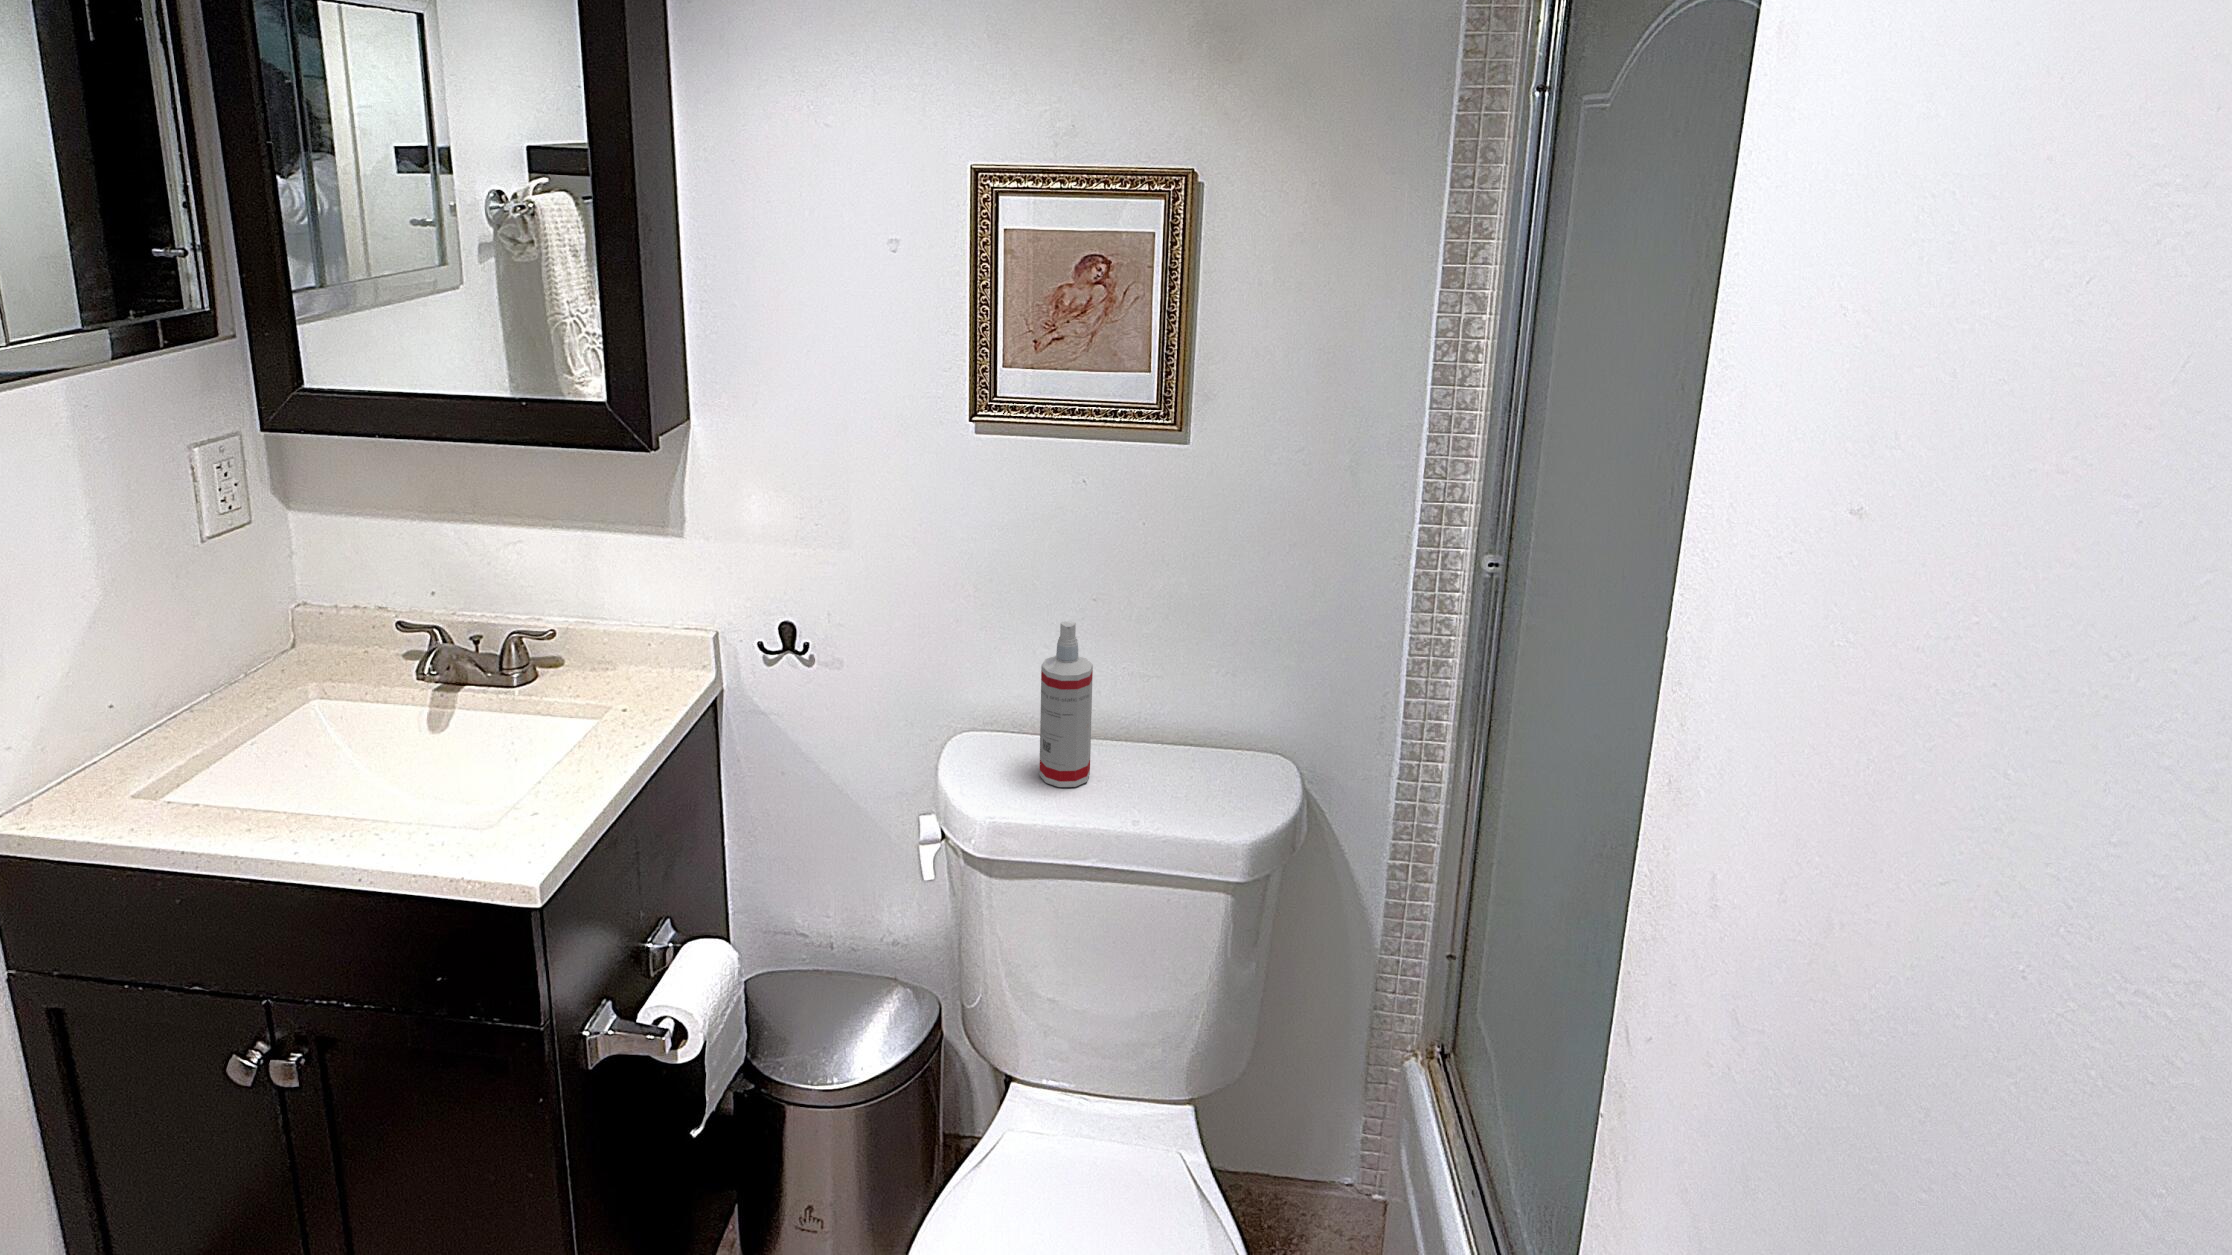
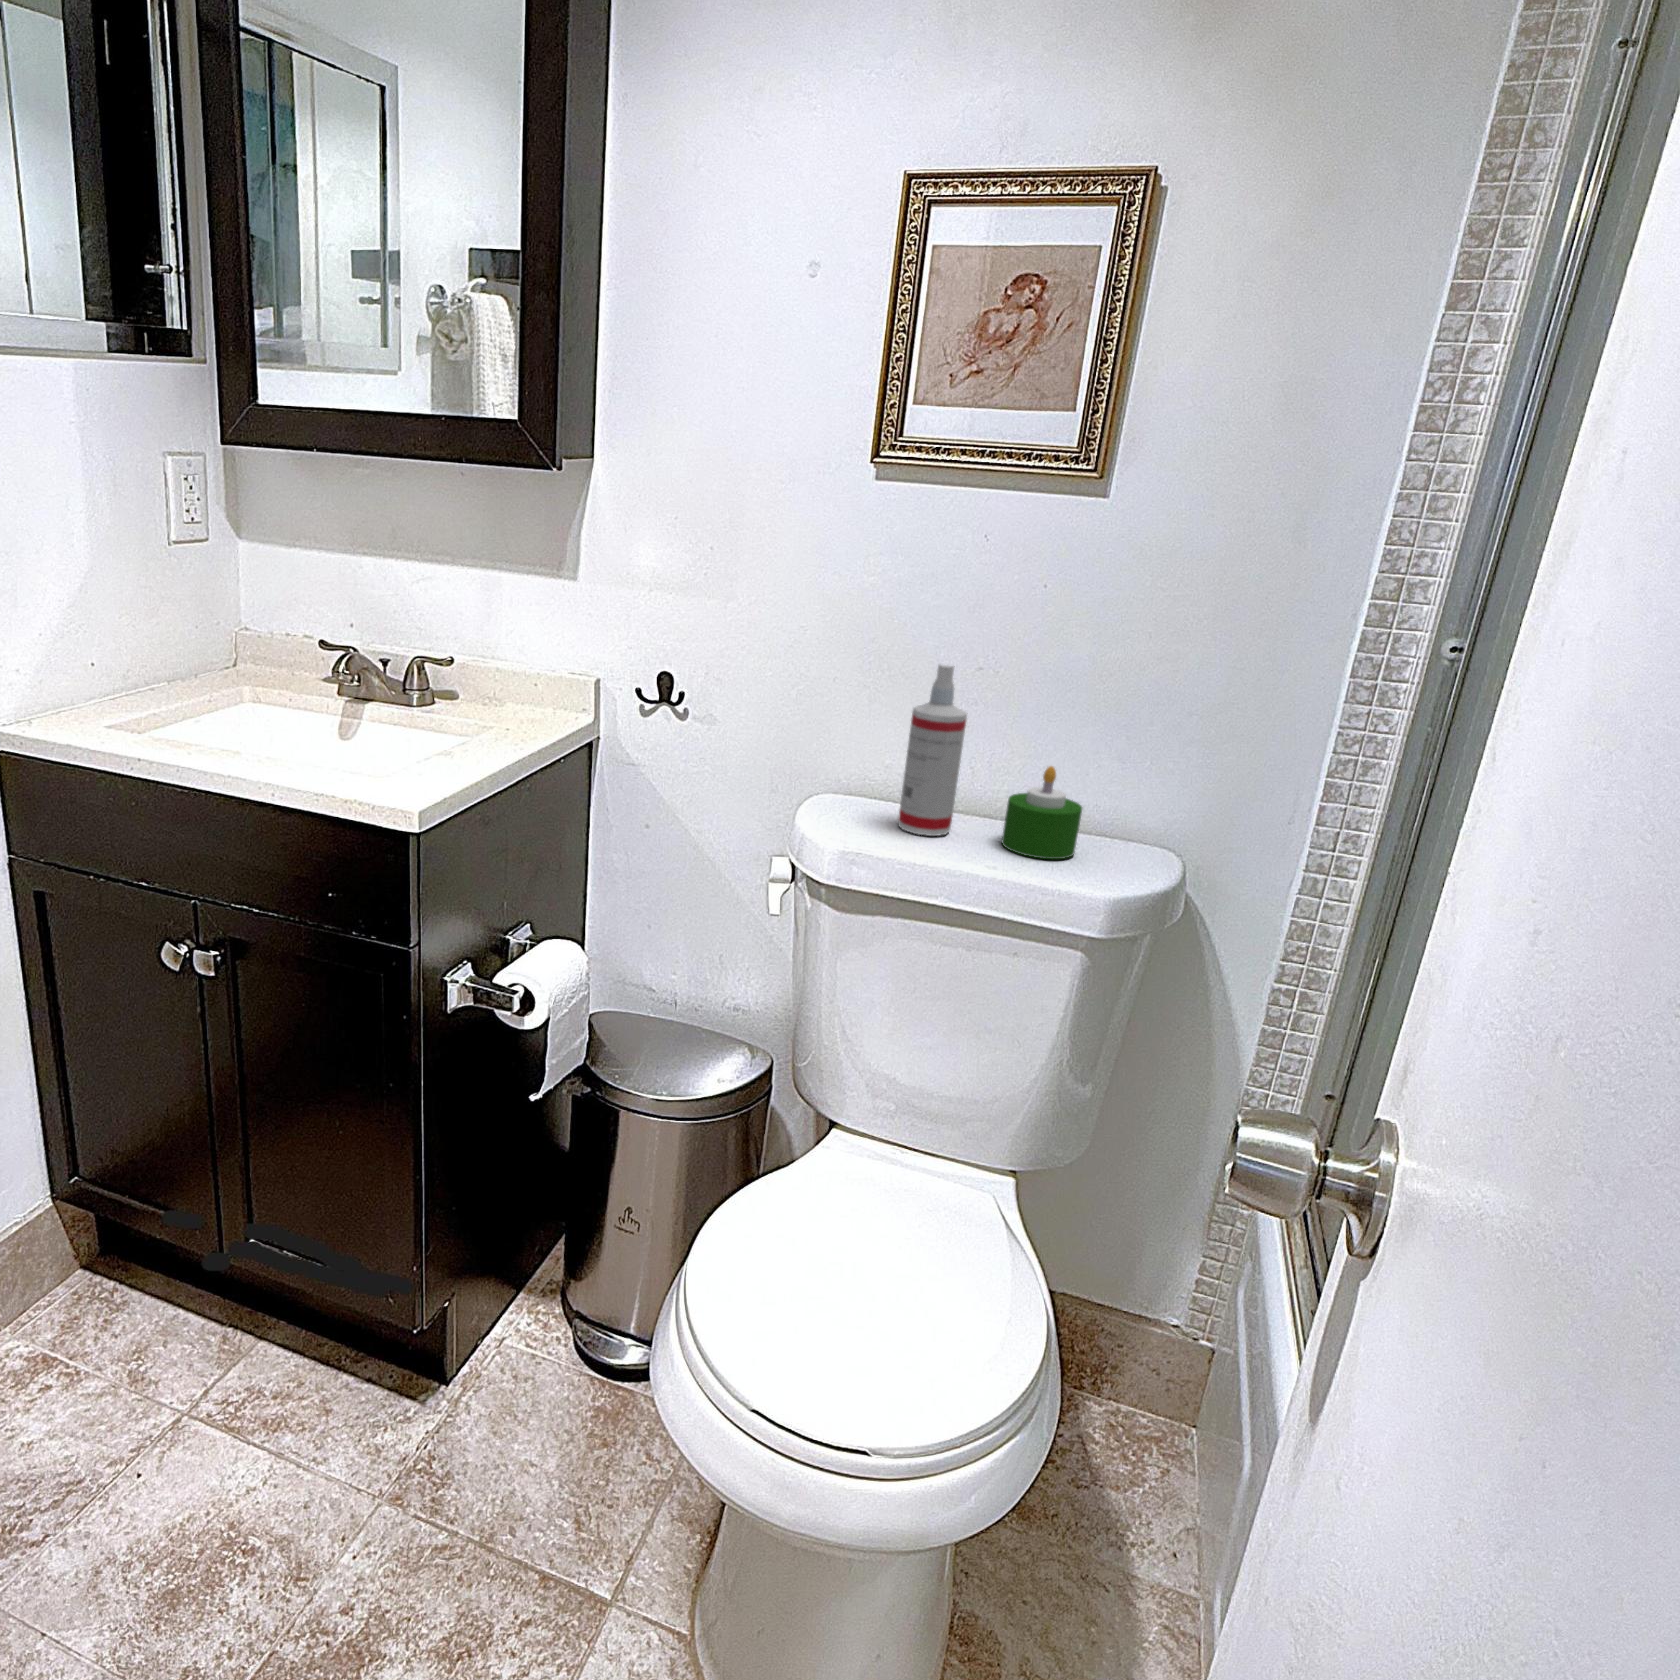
candle: none [1139,707,1208,800] -> present [1002,766,1082,859]

